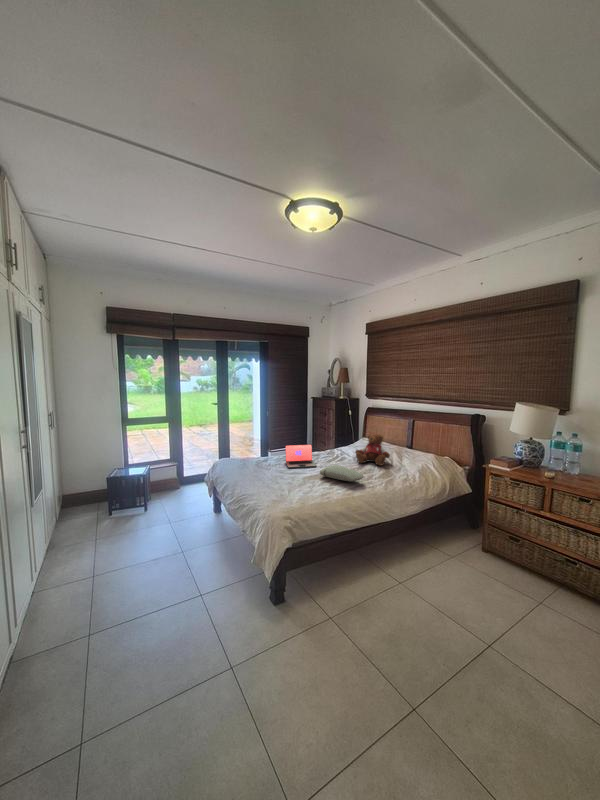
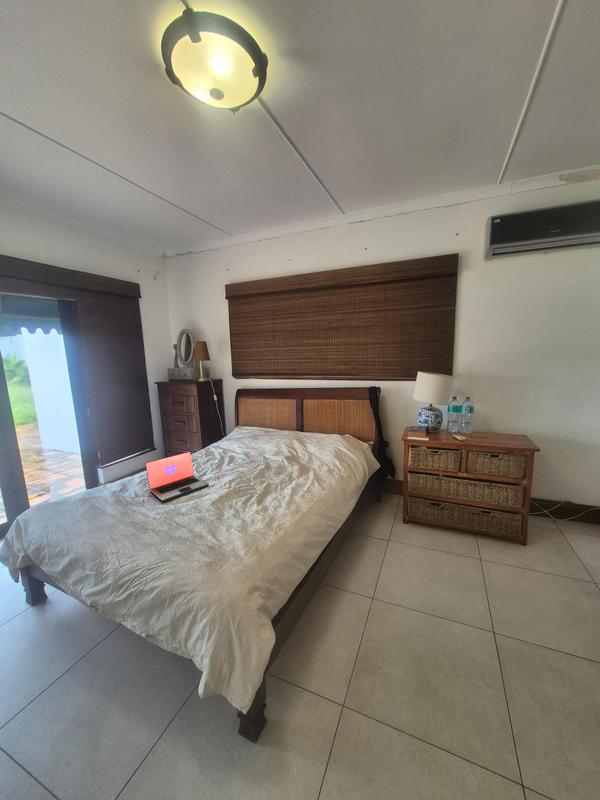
teddy bear: present [355,434,390,465] -> none [251,420,296,463]
pillow: present [320,465,364,481] -> none [228,476,298,500]

